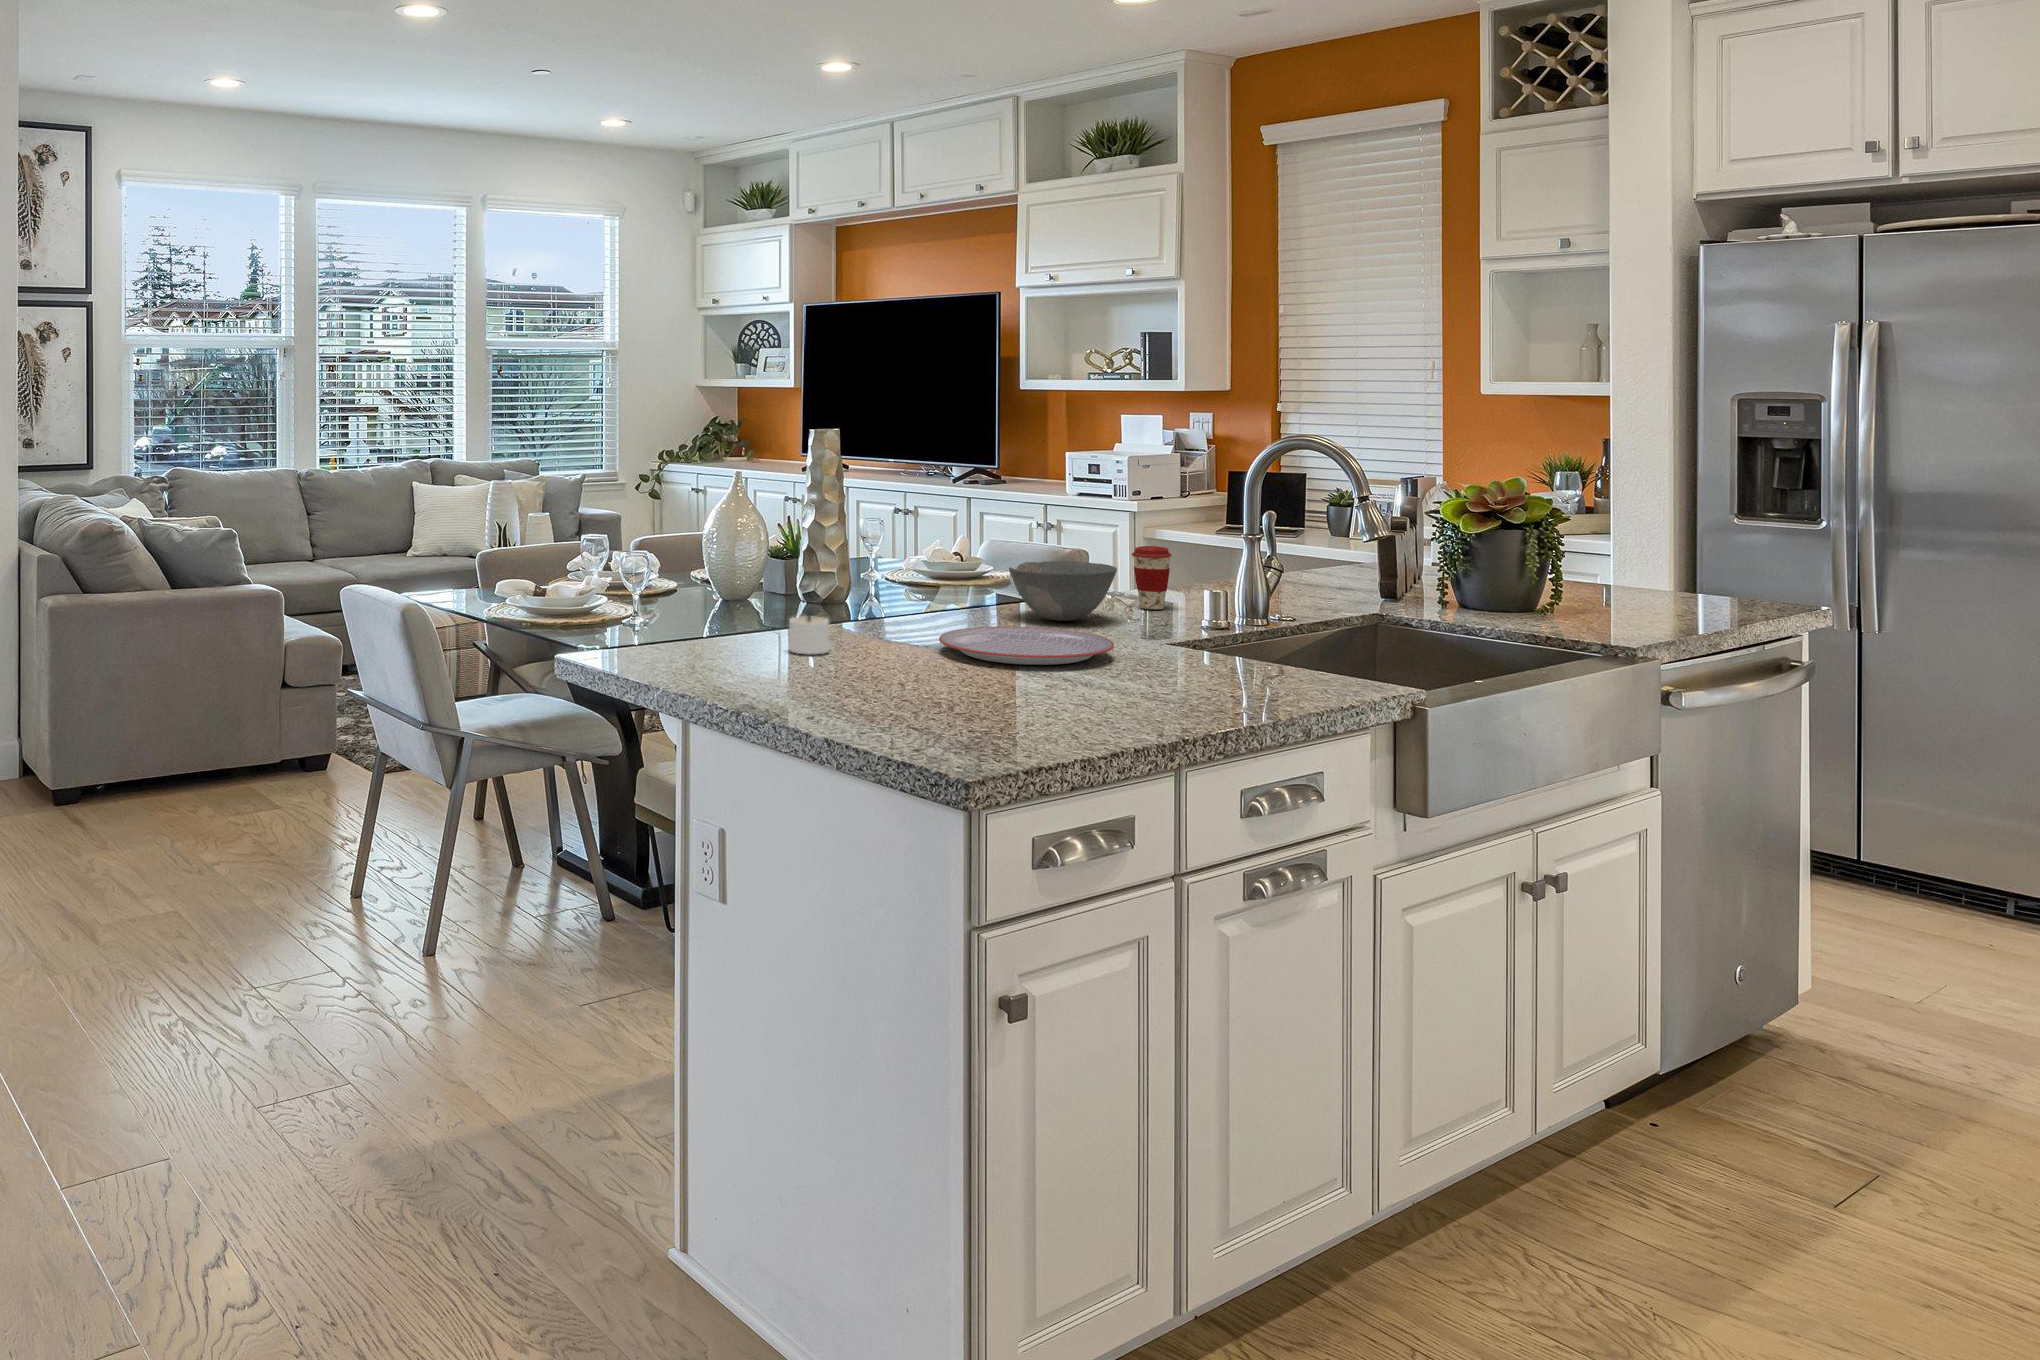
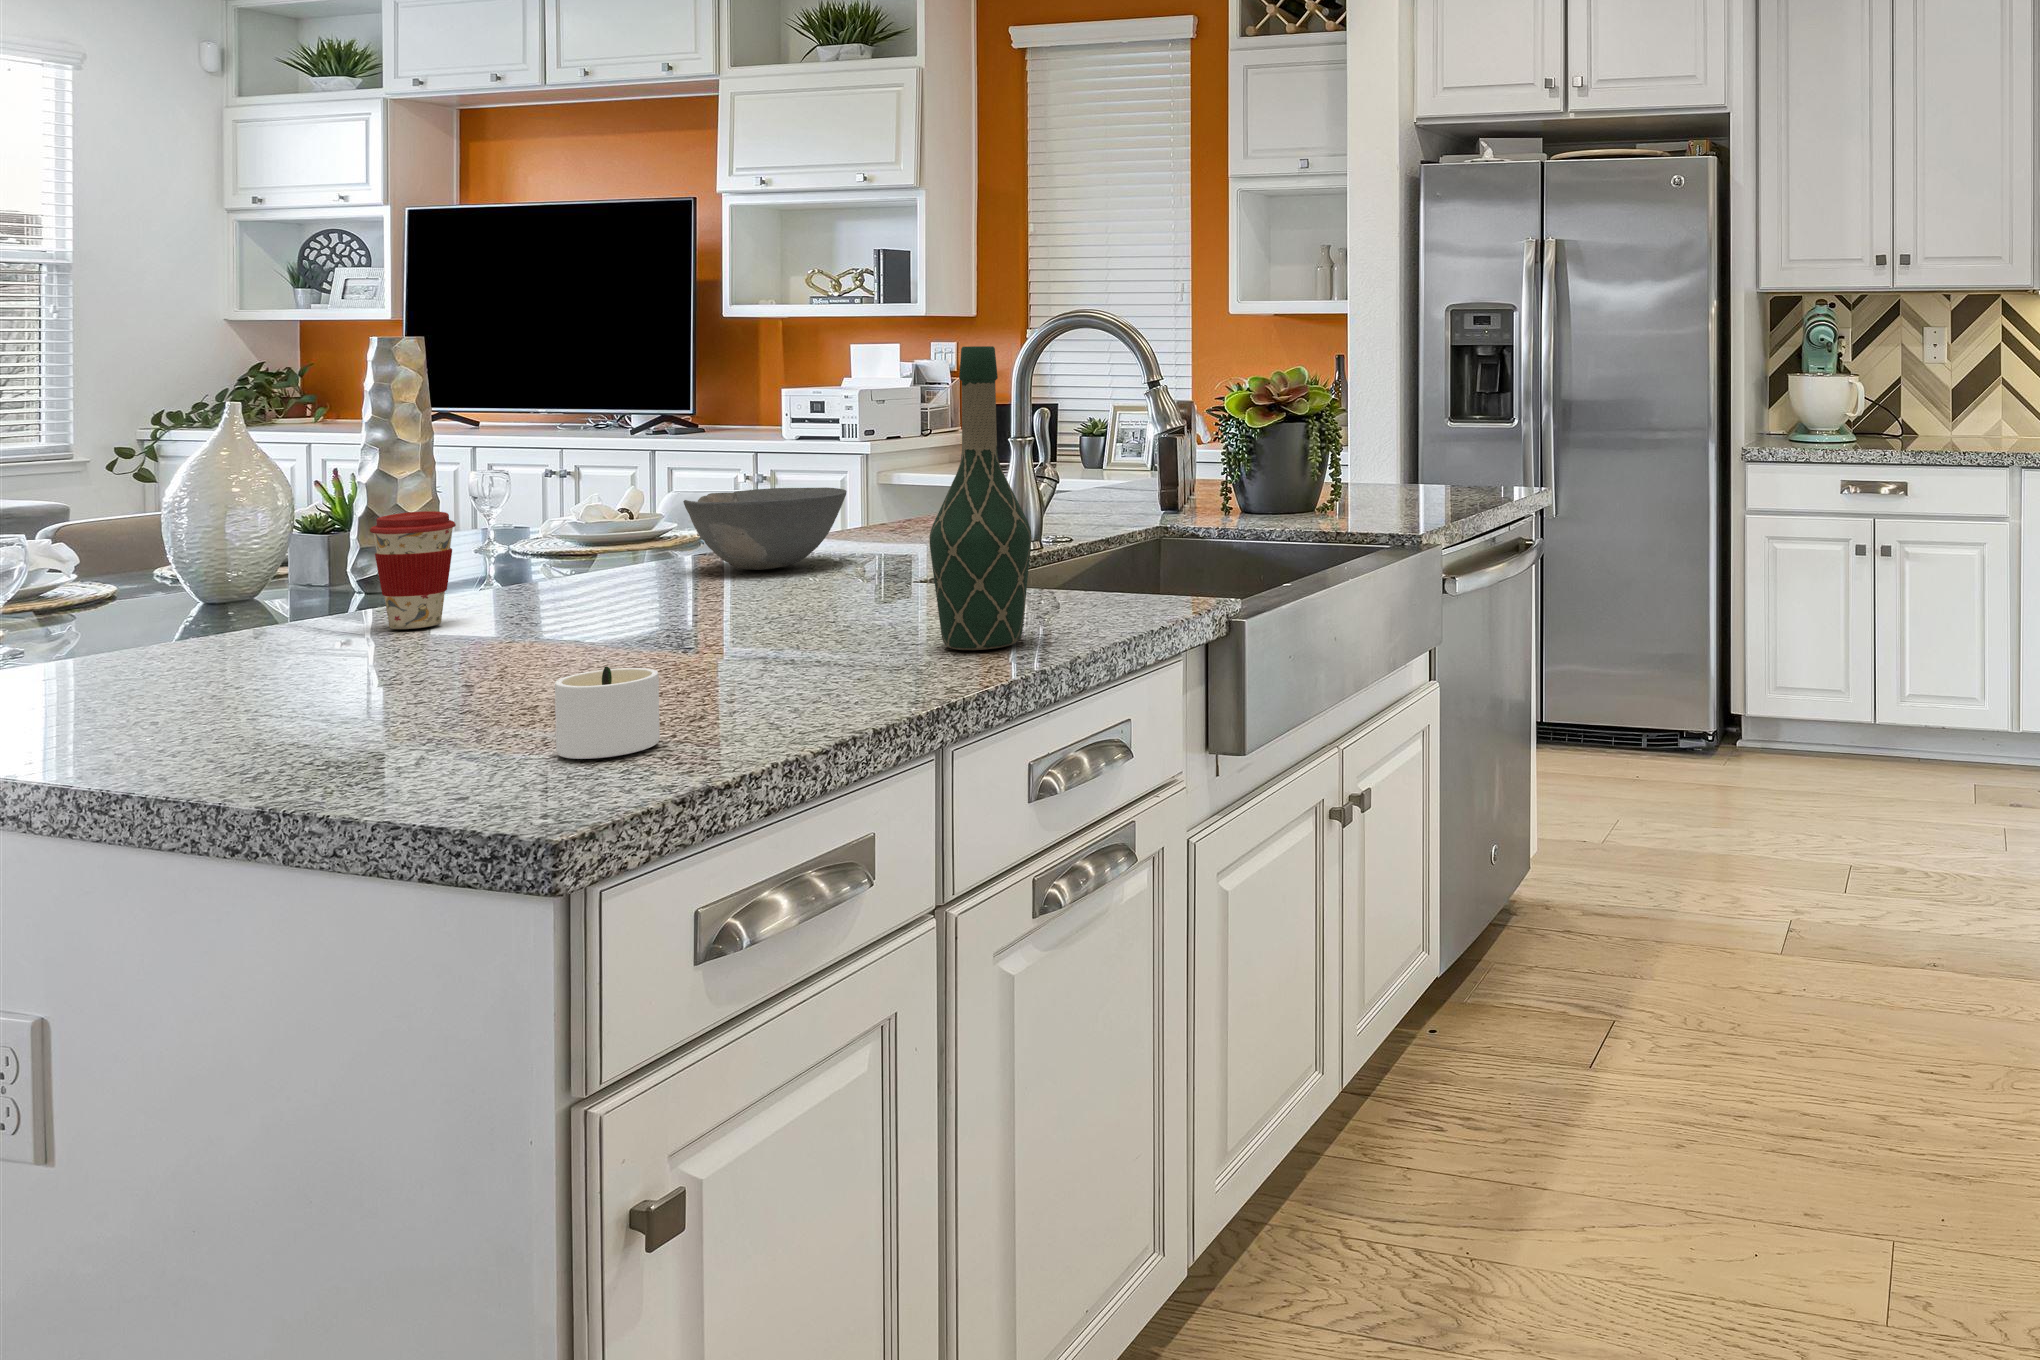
wine bottle: none [1174,489,1247,705] -> present [930,346,1031,650]
coffee cup: present [1132,546,1172,609] -> present [370,511,456,629]
candle: present [789,616,829,654] -> present [555,666,660,759]
plate: present [939,626,1114,665] -> none [554,577,842,634]

